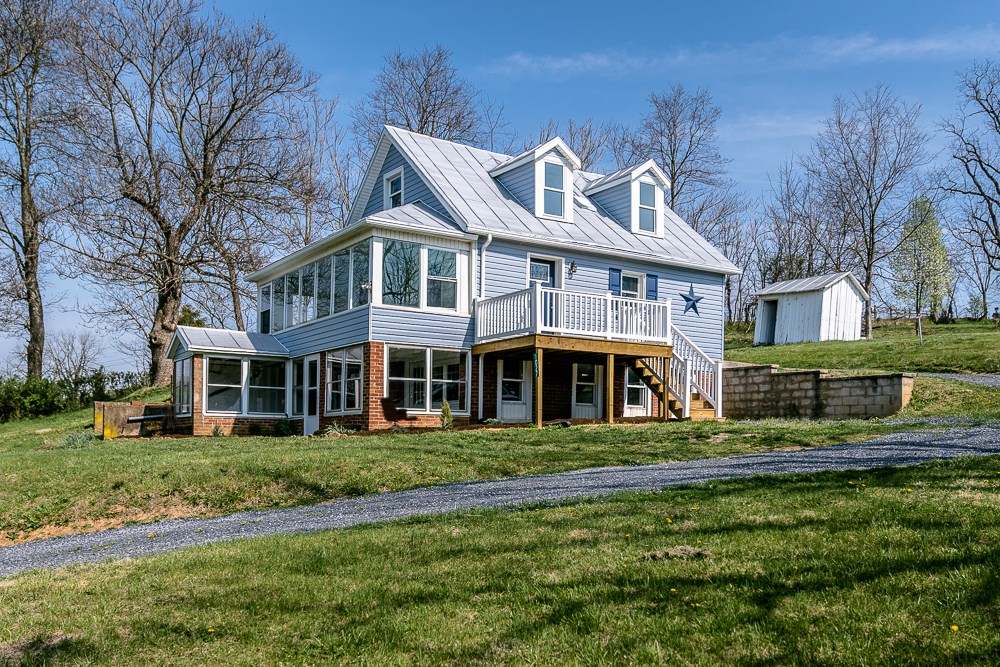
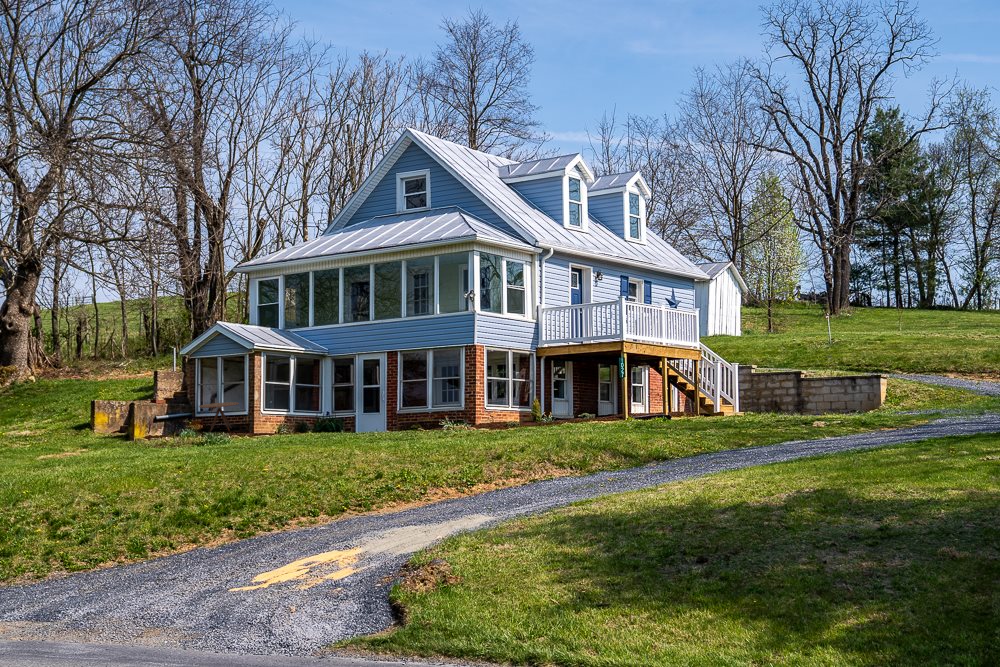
lounge chair: present [380,397,418,430] -> none [484,396,526,427]

